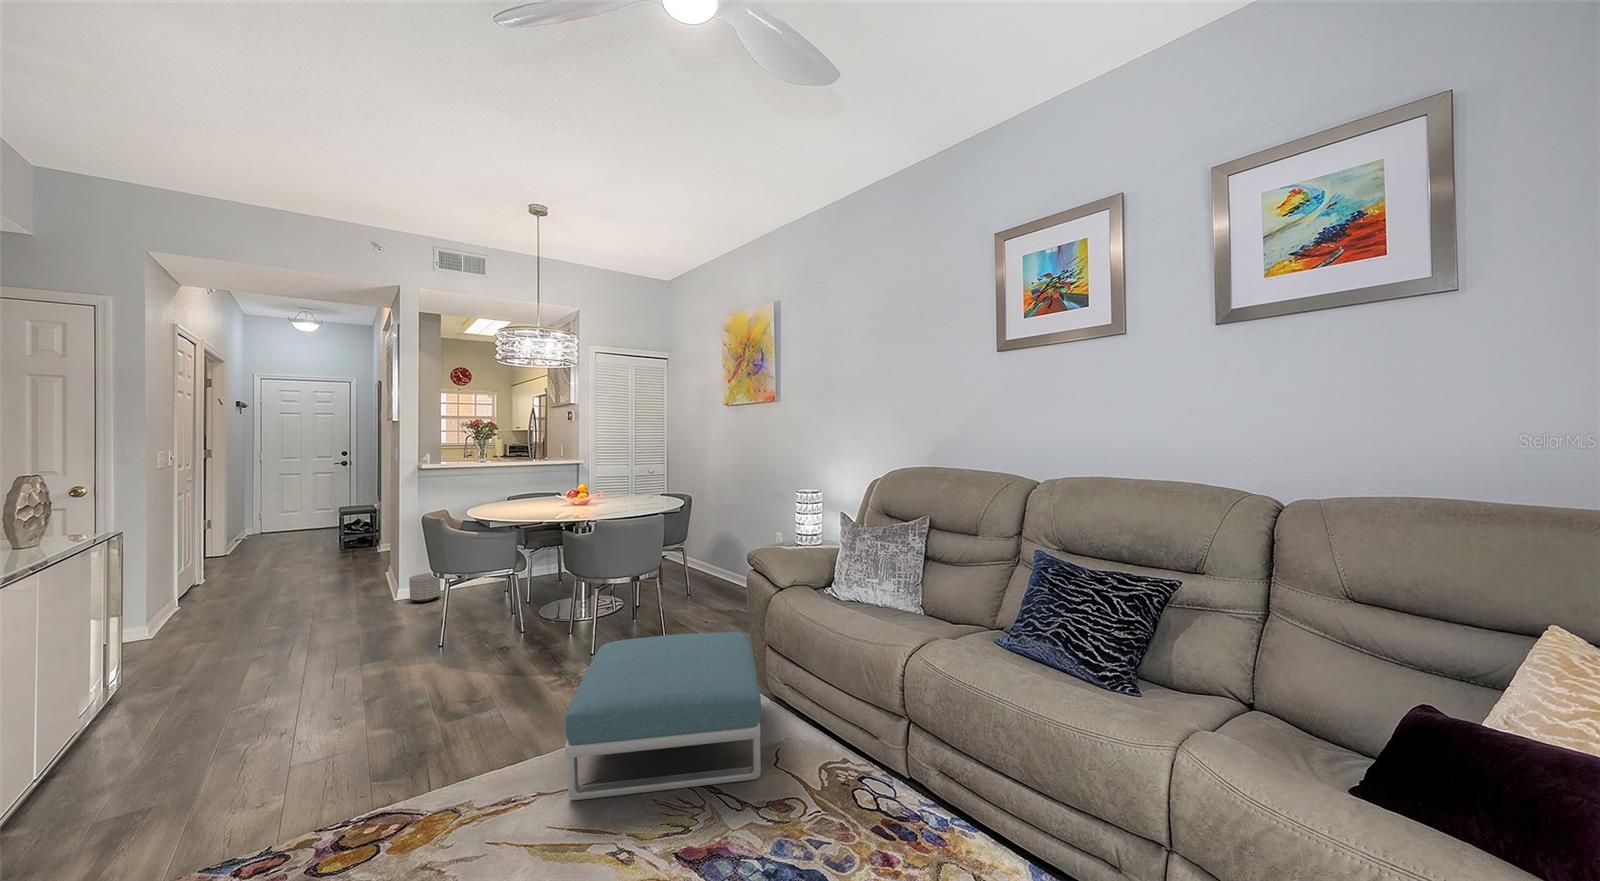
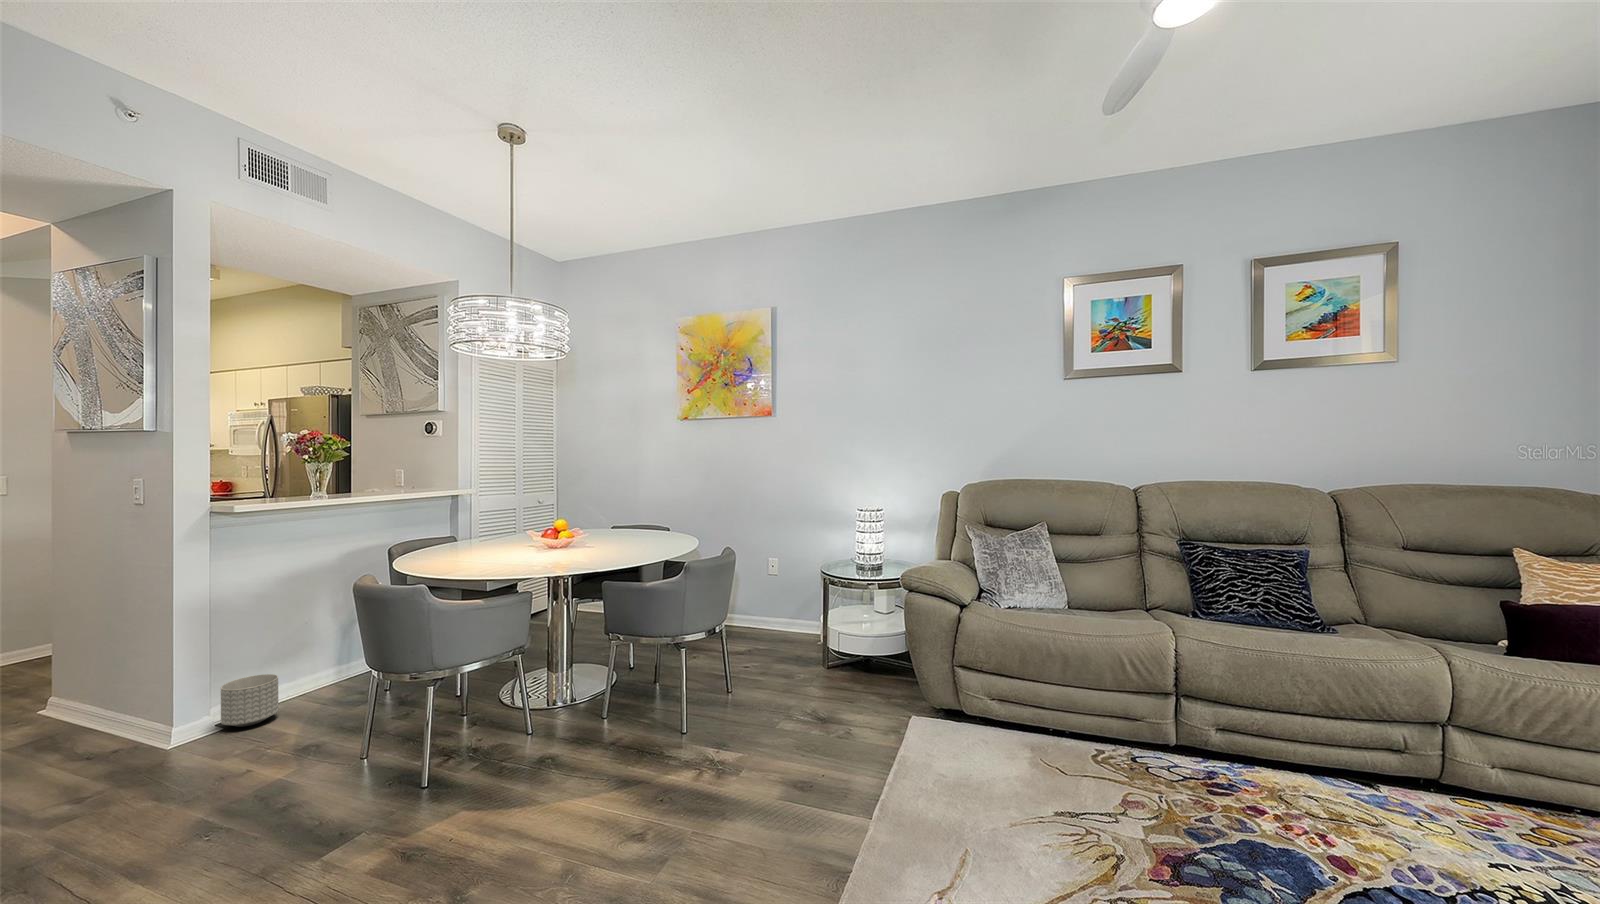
footstool: present [565,632,761,800] -> none [830,656,1088,861]

